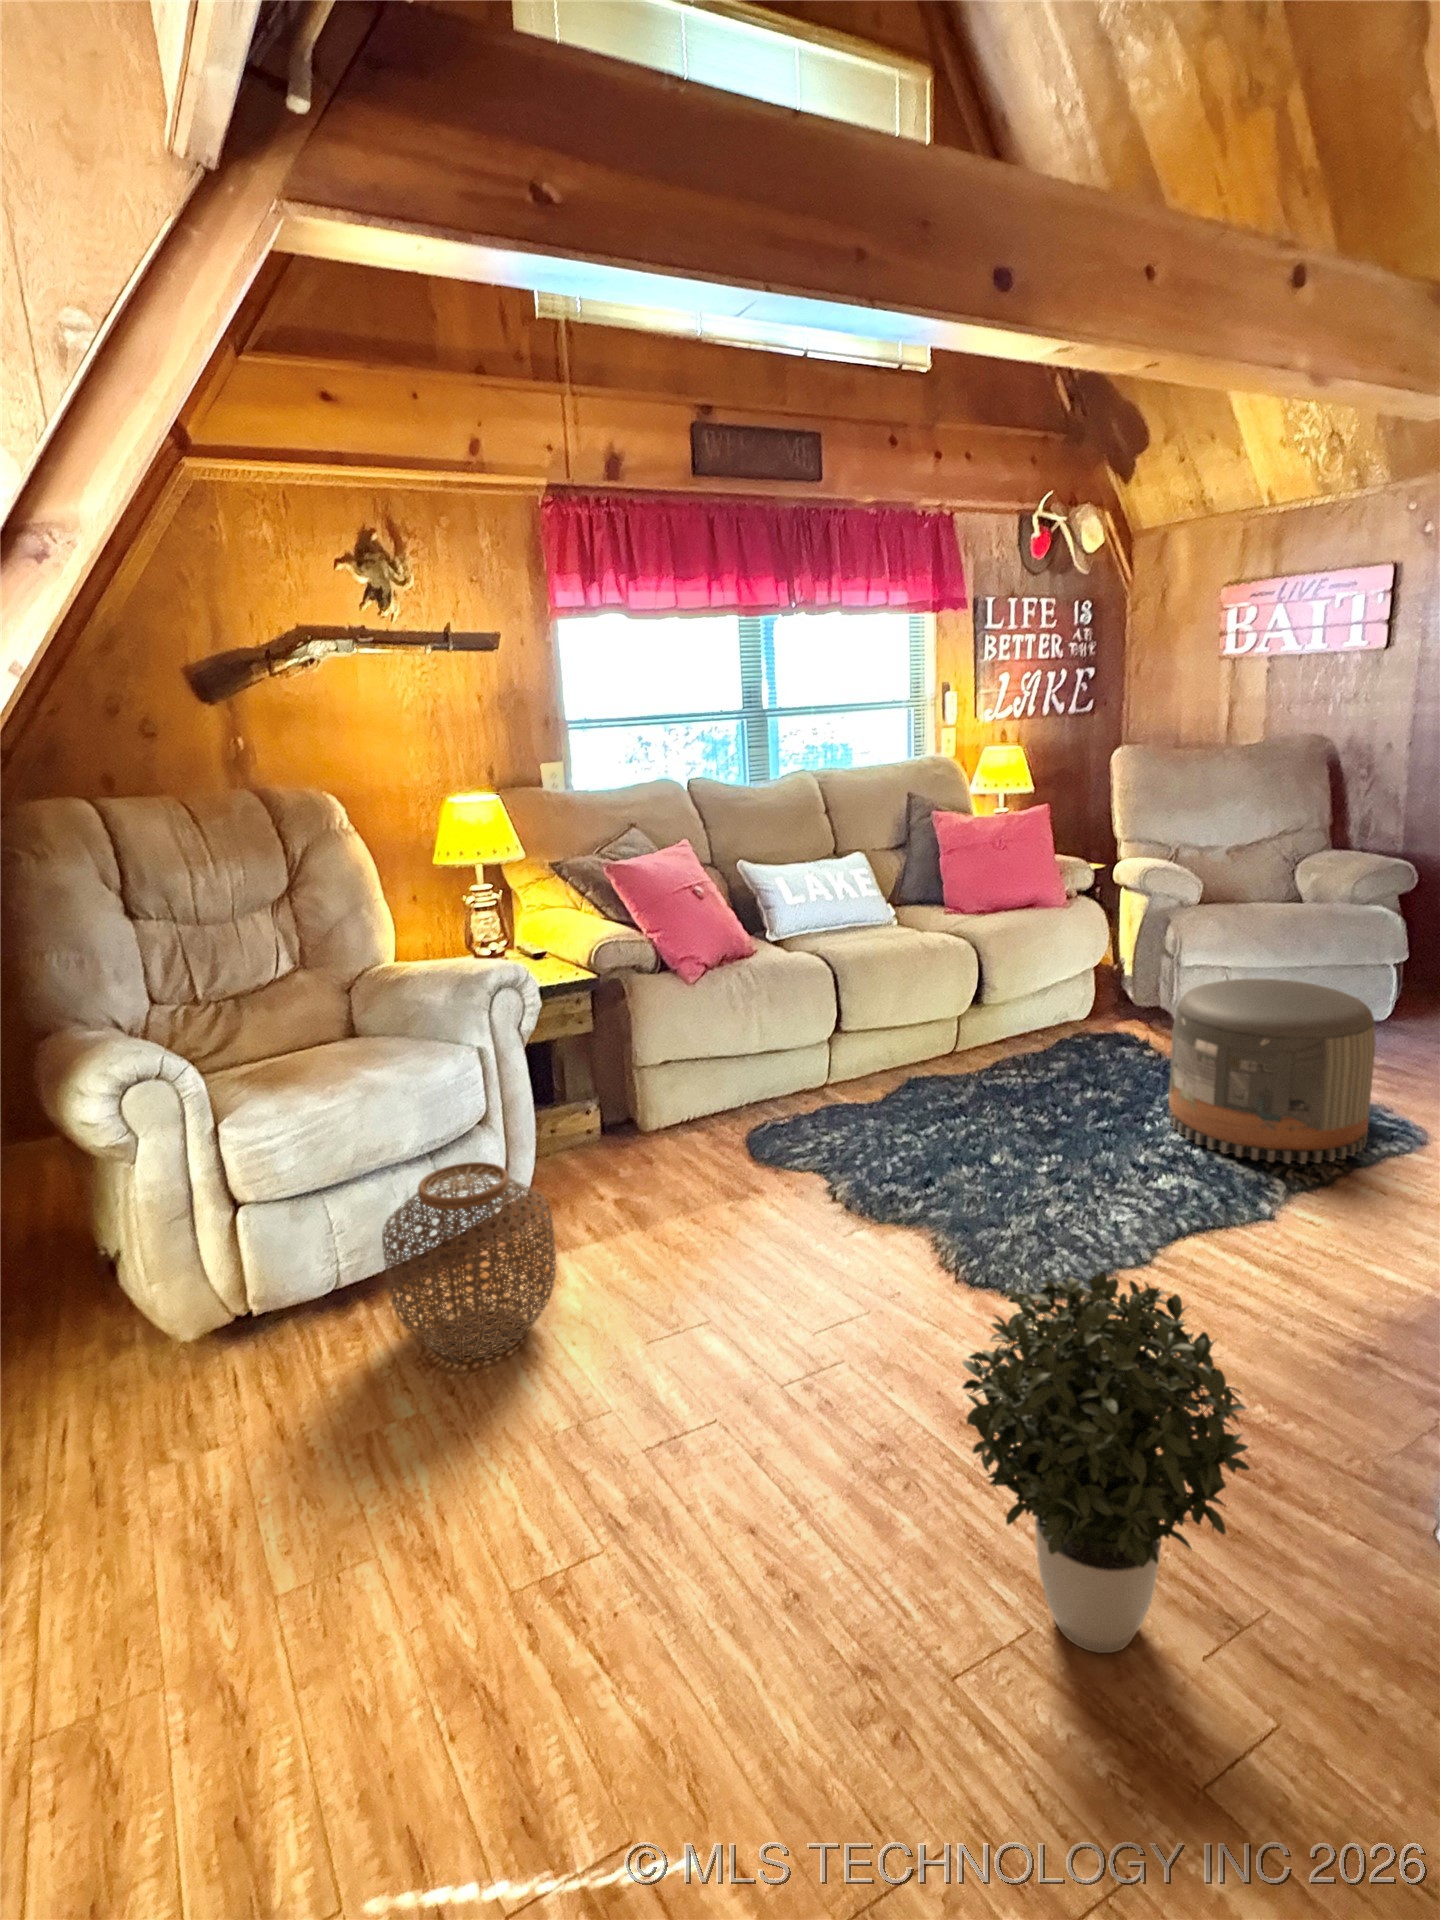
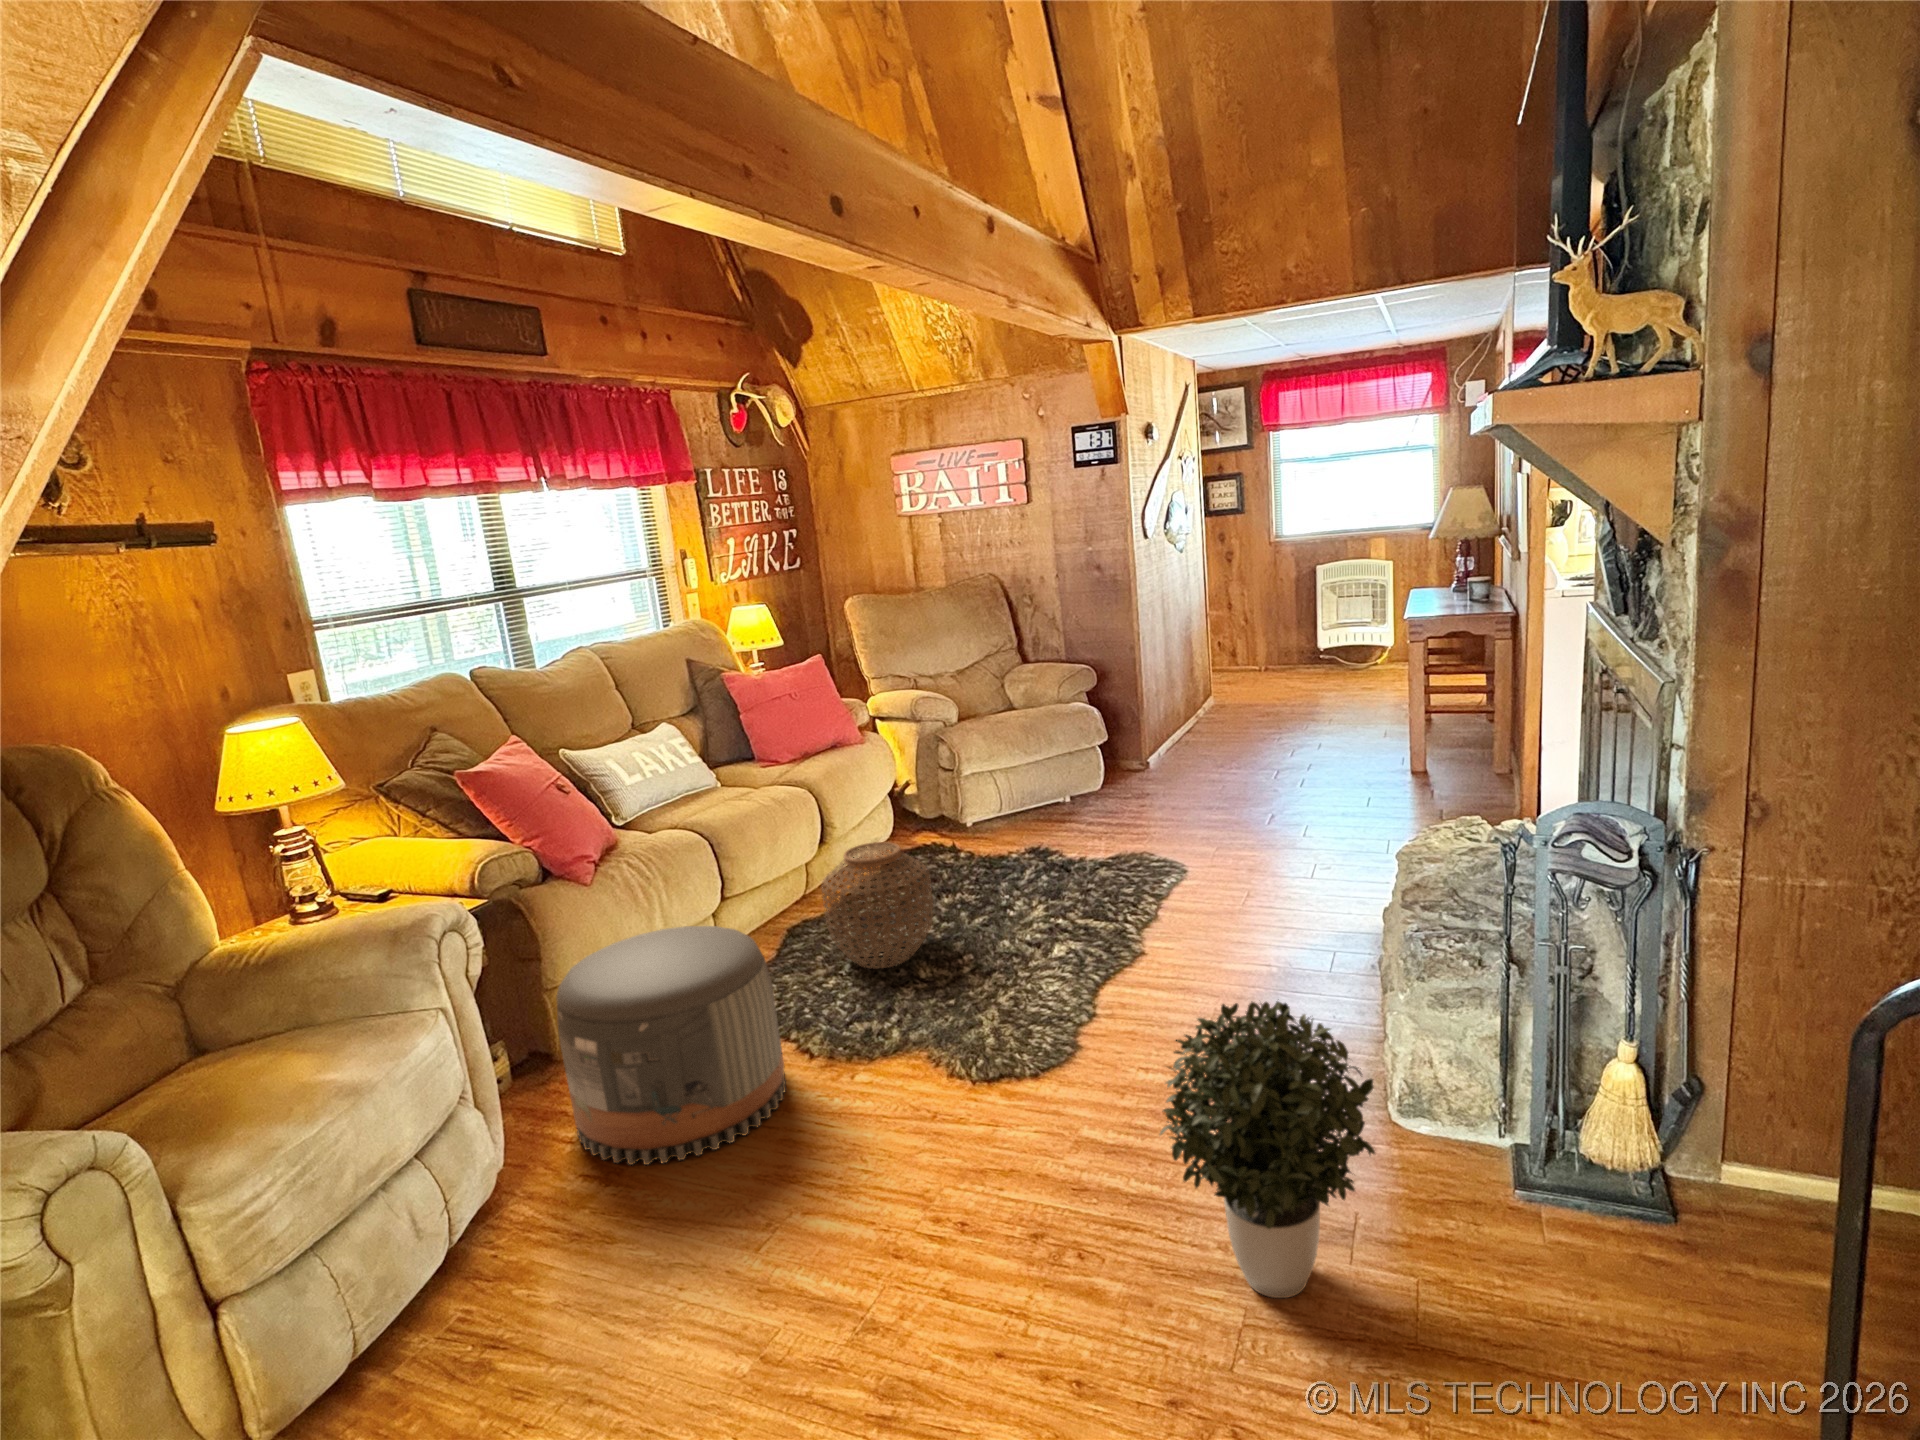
pouf: present [1169,979,1376,1164] -> present [556,926,786,1165]
woven basket: present [382,1162,556,1360] -> present [822,842,933,968]

